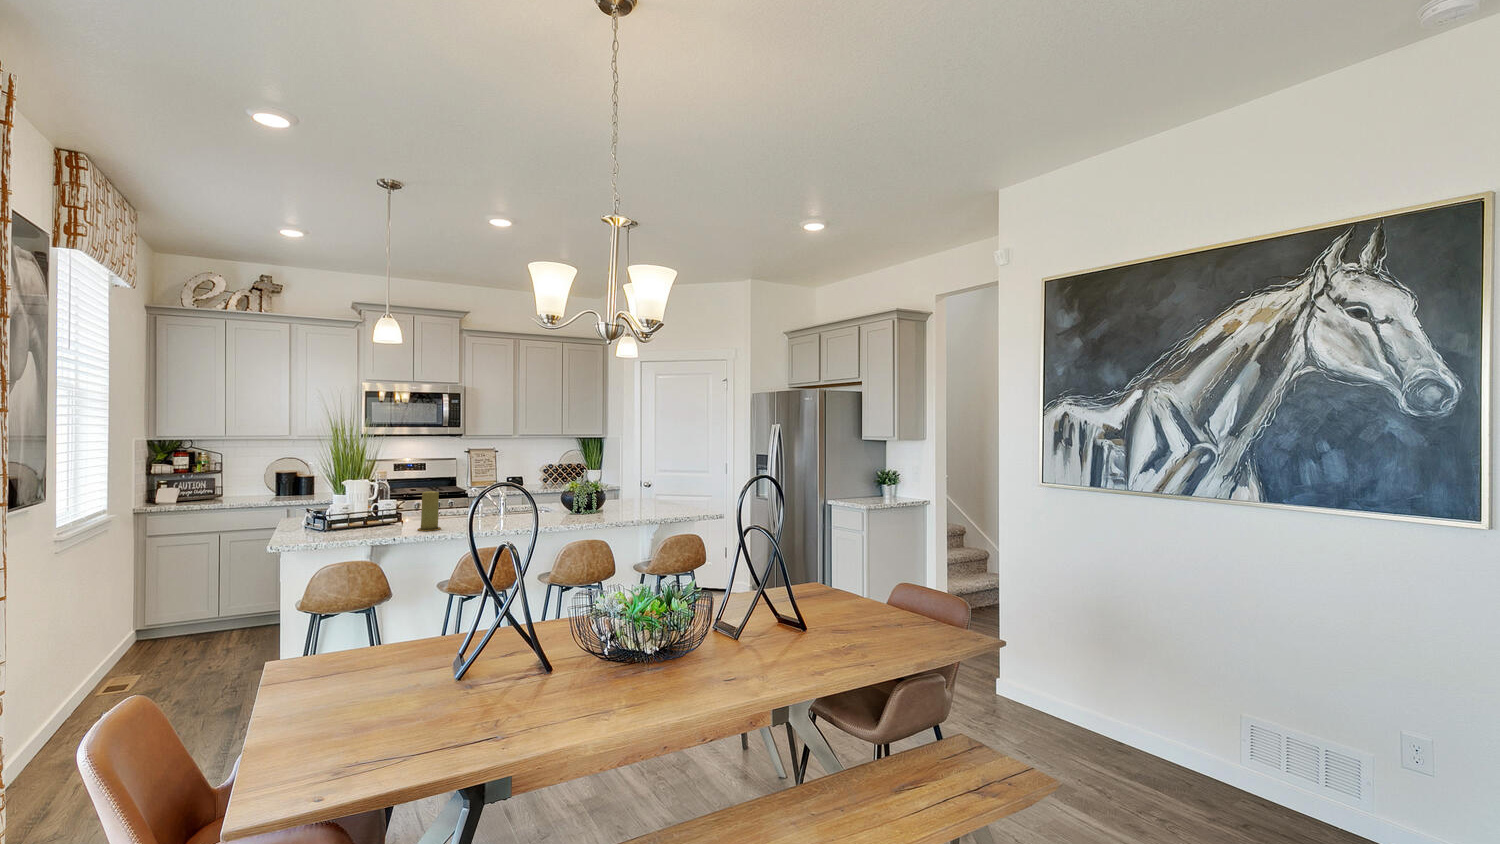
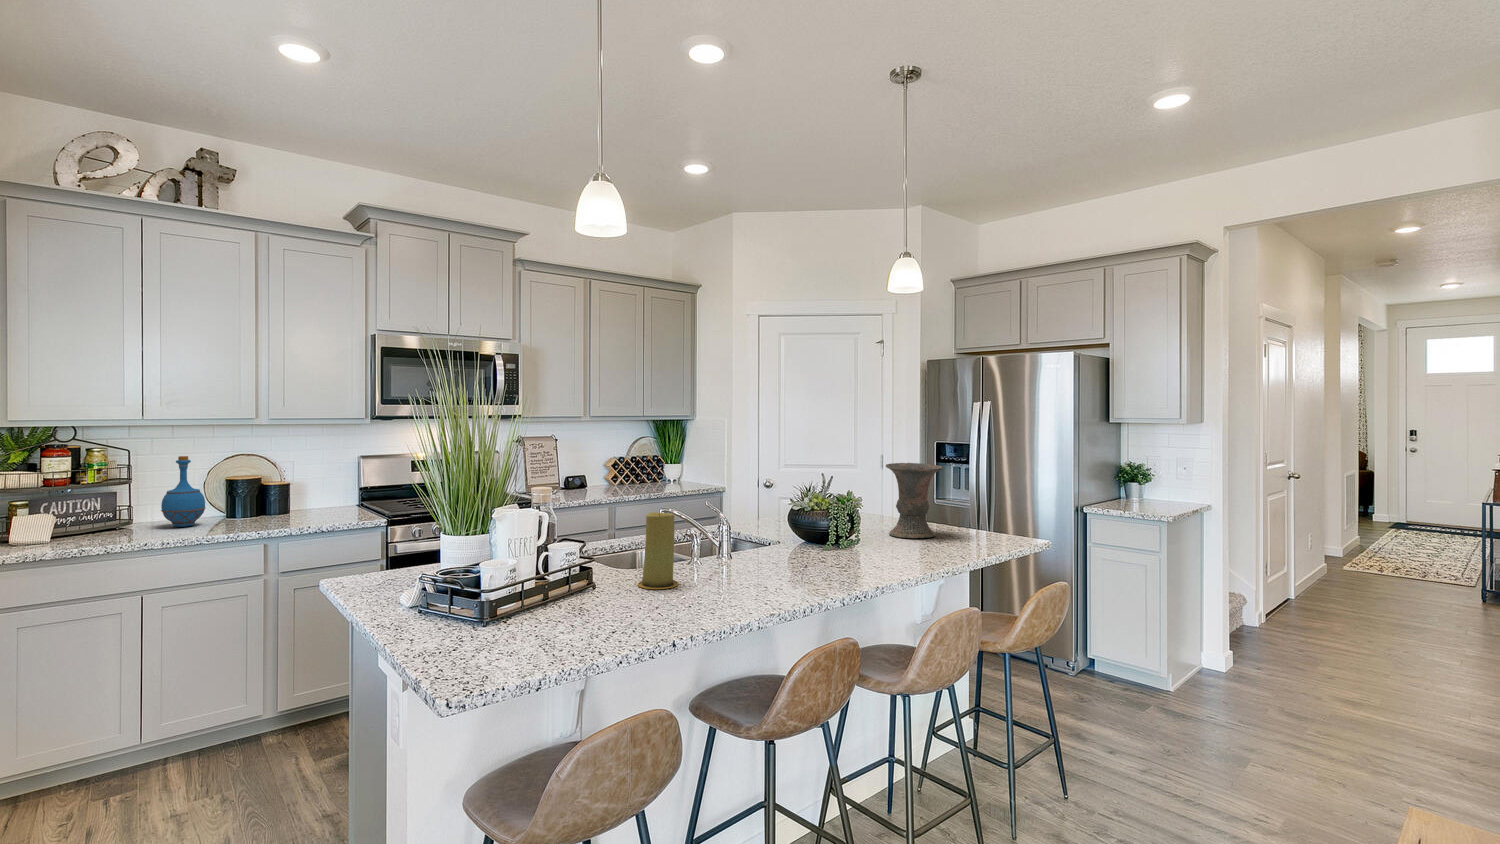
bottle: none [235,458,261,499] -> present [161,456,205,527]
vase: none [622,467,657,514] -> present [886,463,942,538]

